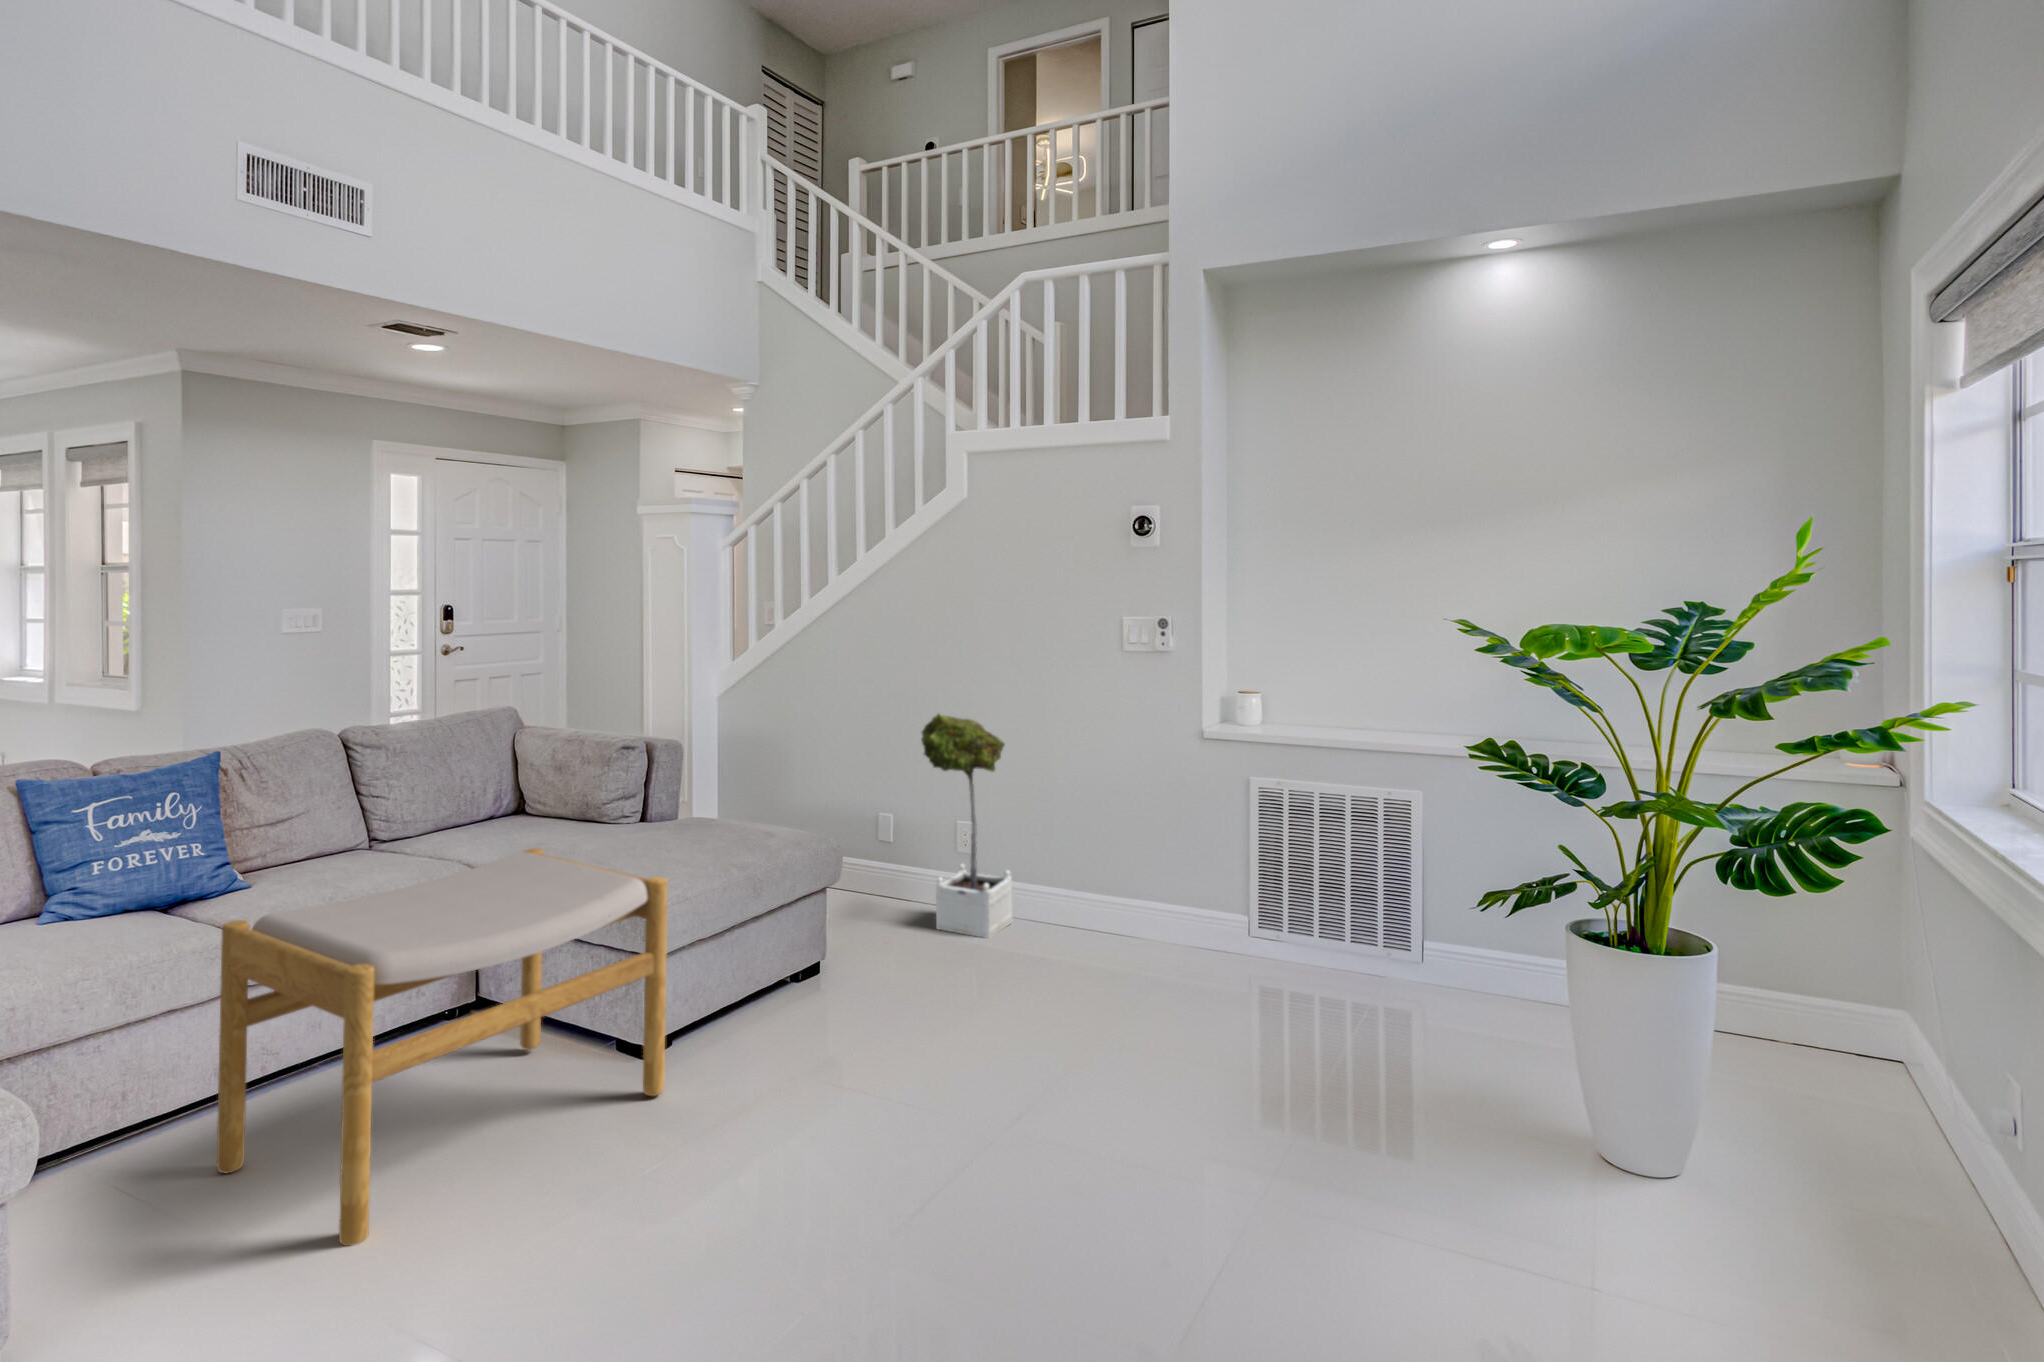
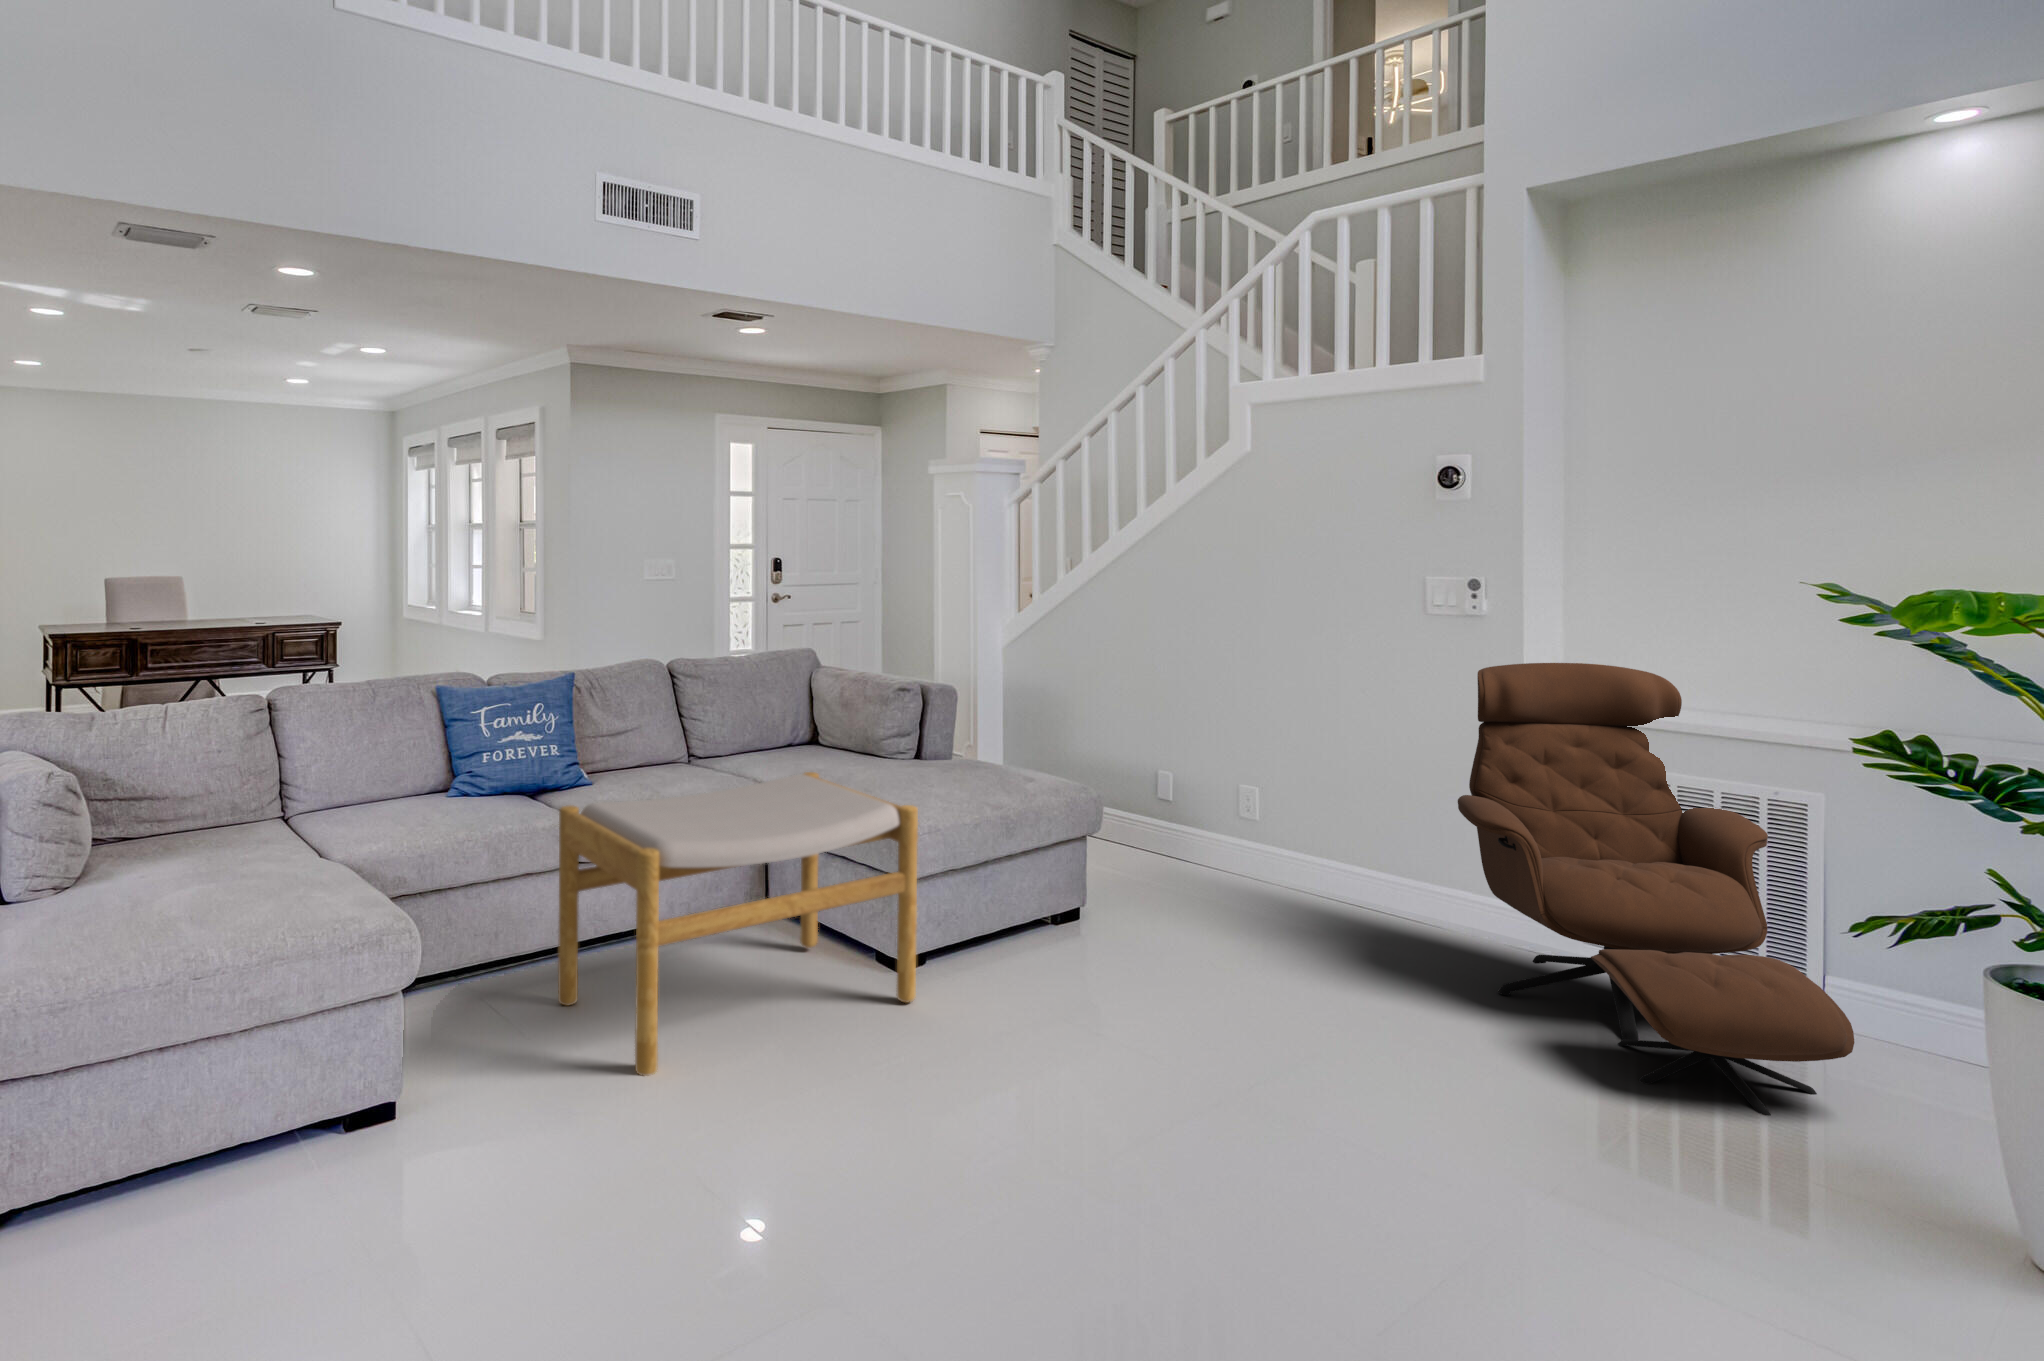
lounge chair: none [1155,689,1465,1076] -> present [1458,663,1854,1116]
potted tree: present [921,714,1013,938] -> none [1201,674,1302,908]

